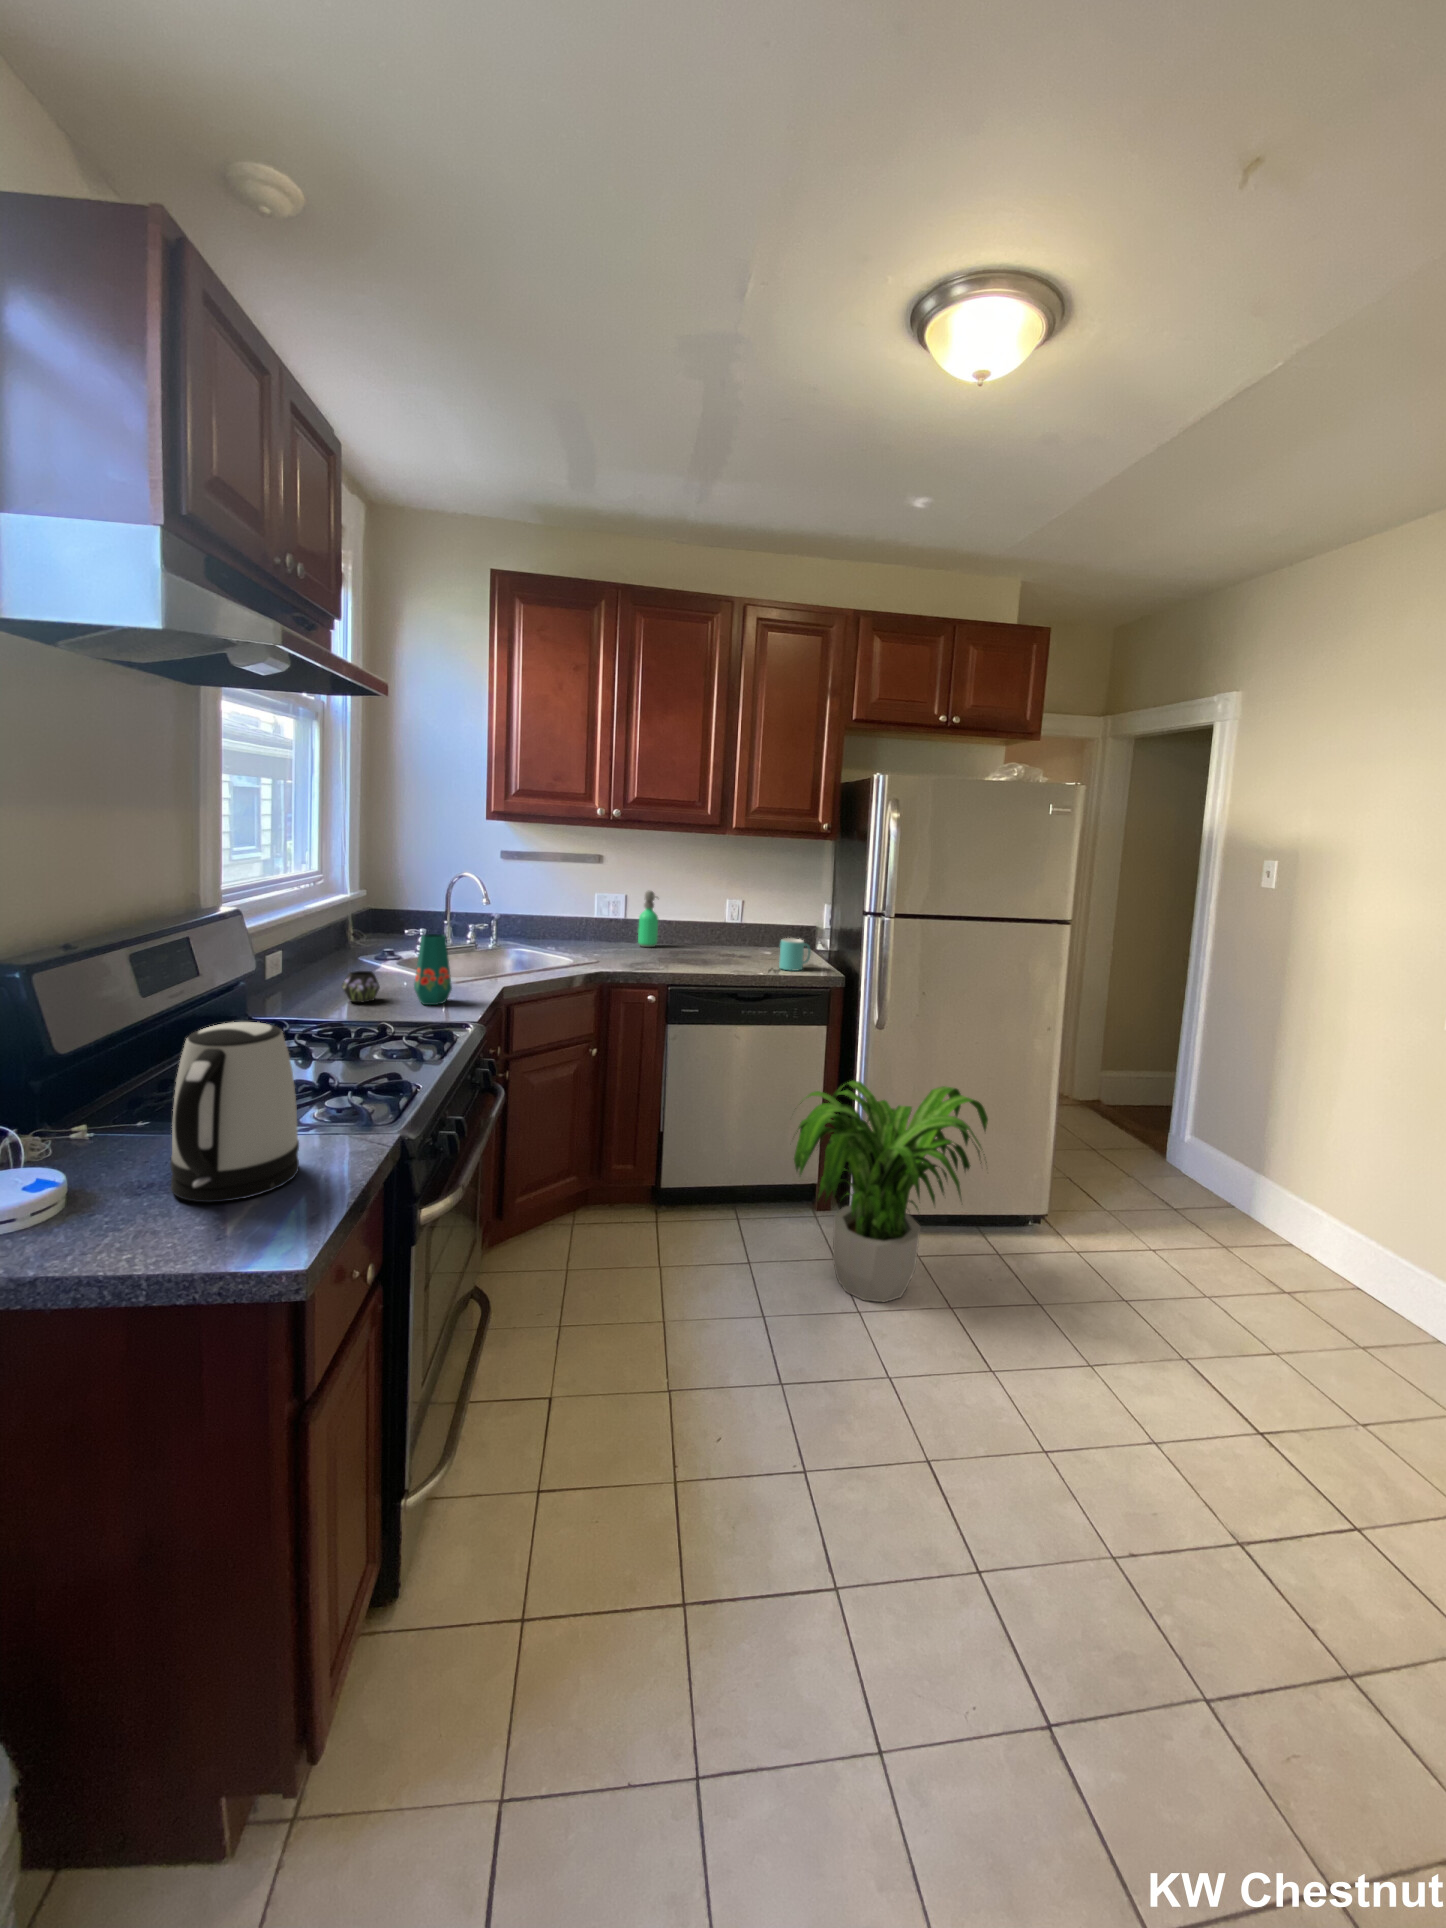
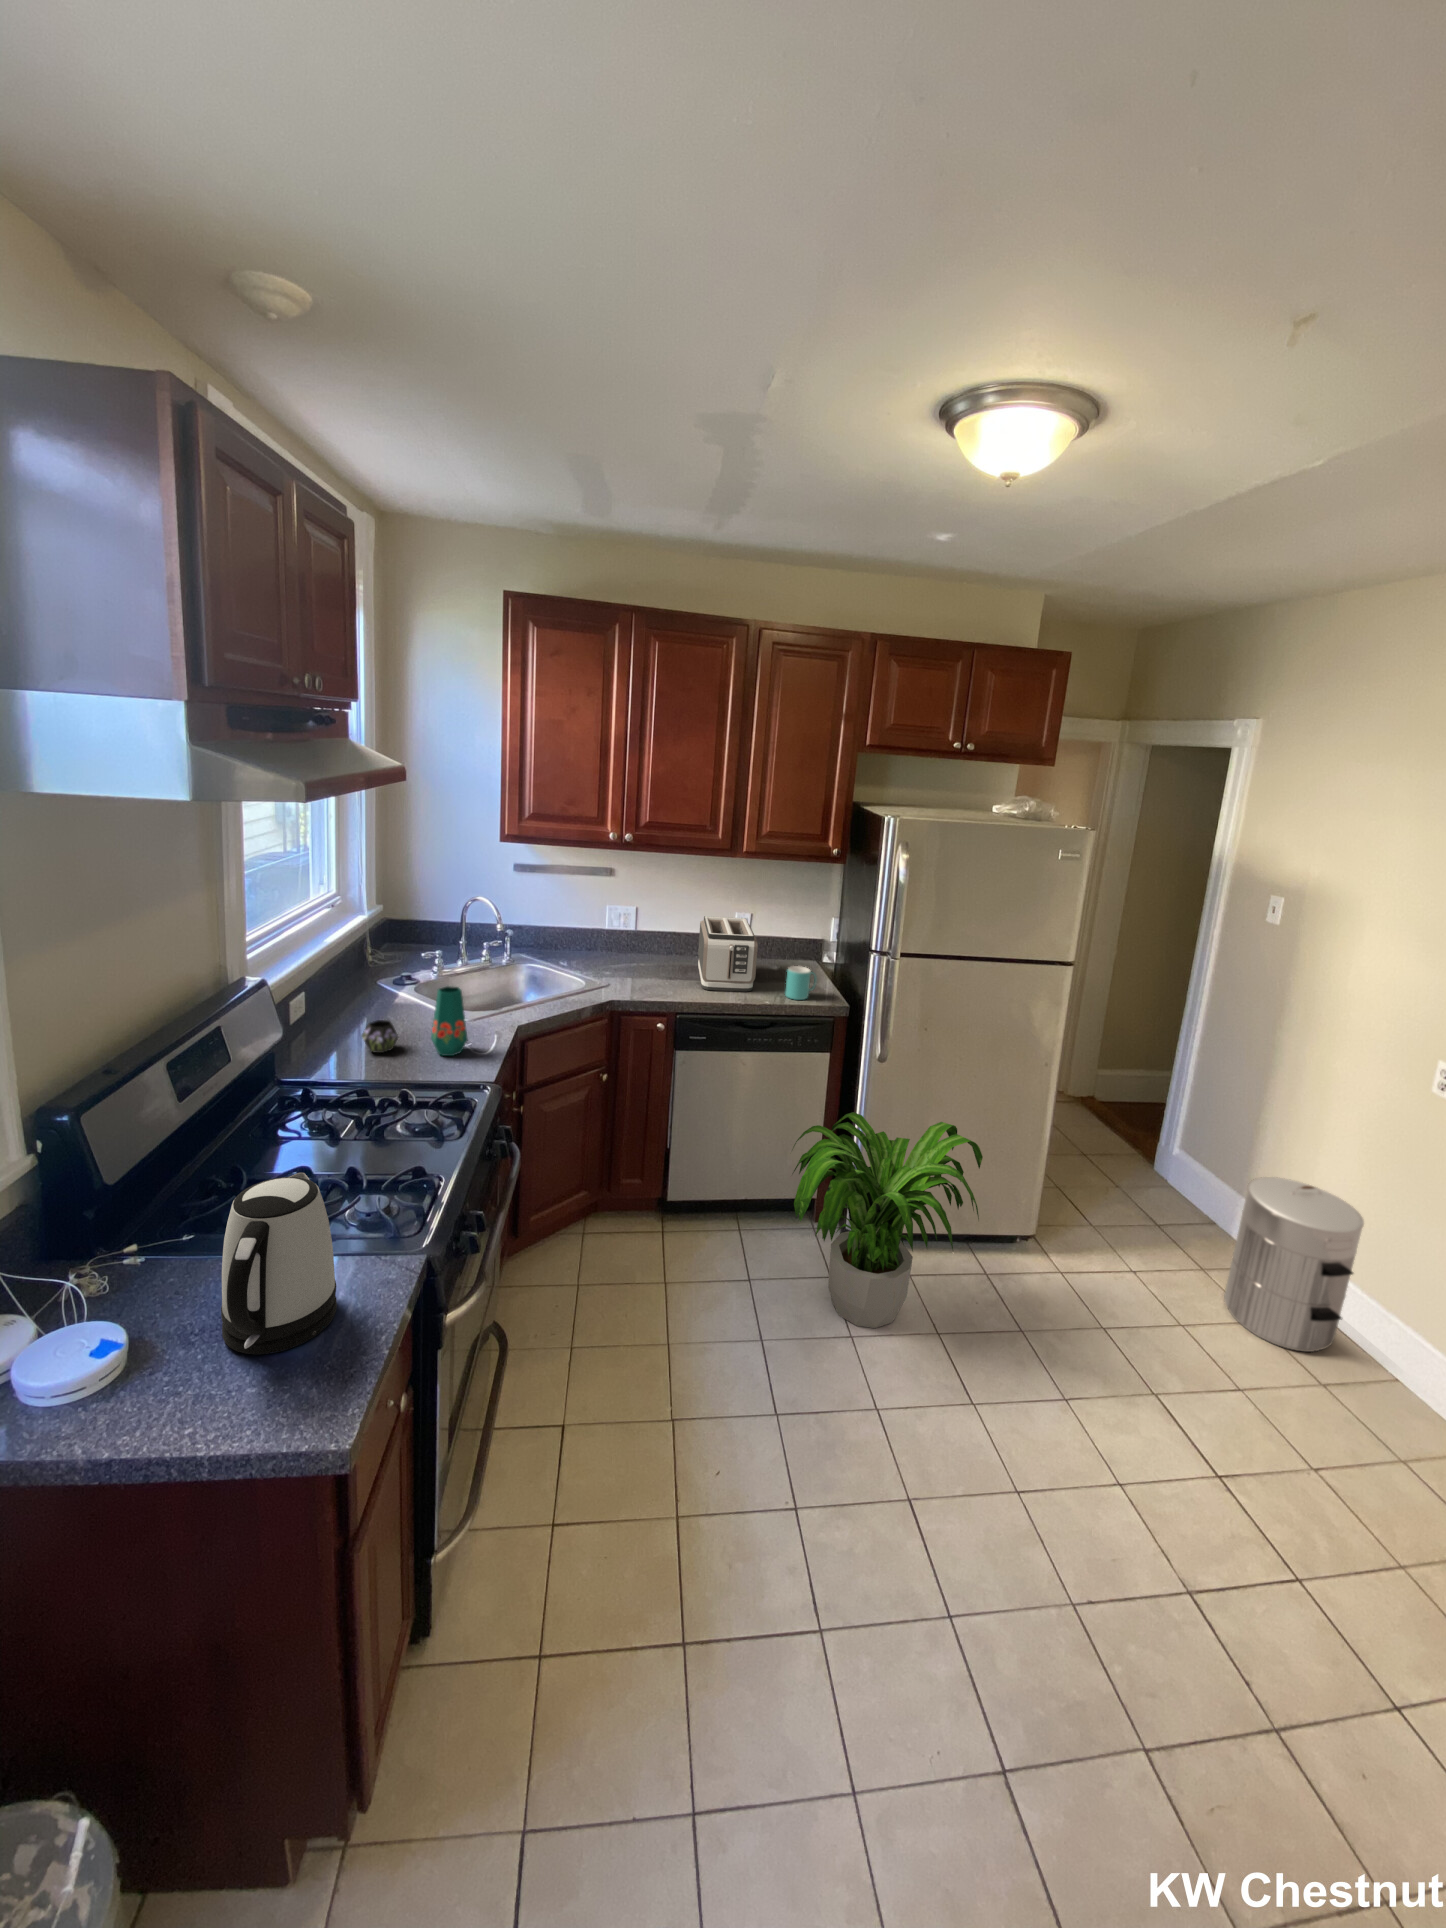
soap dispenser: present [638,891,658,947] -> none [647,906,669,962]
toaster: none [690,898,750,965] -> present [698,916,758,992]
waste bin: none [1248,1139,1387,1317] -> present [1224,1177,1364,1352]

